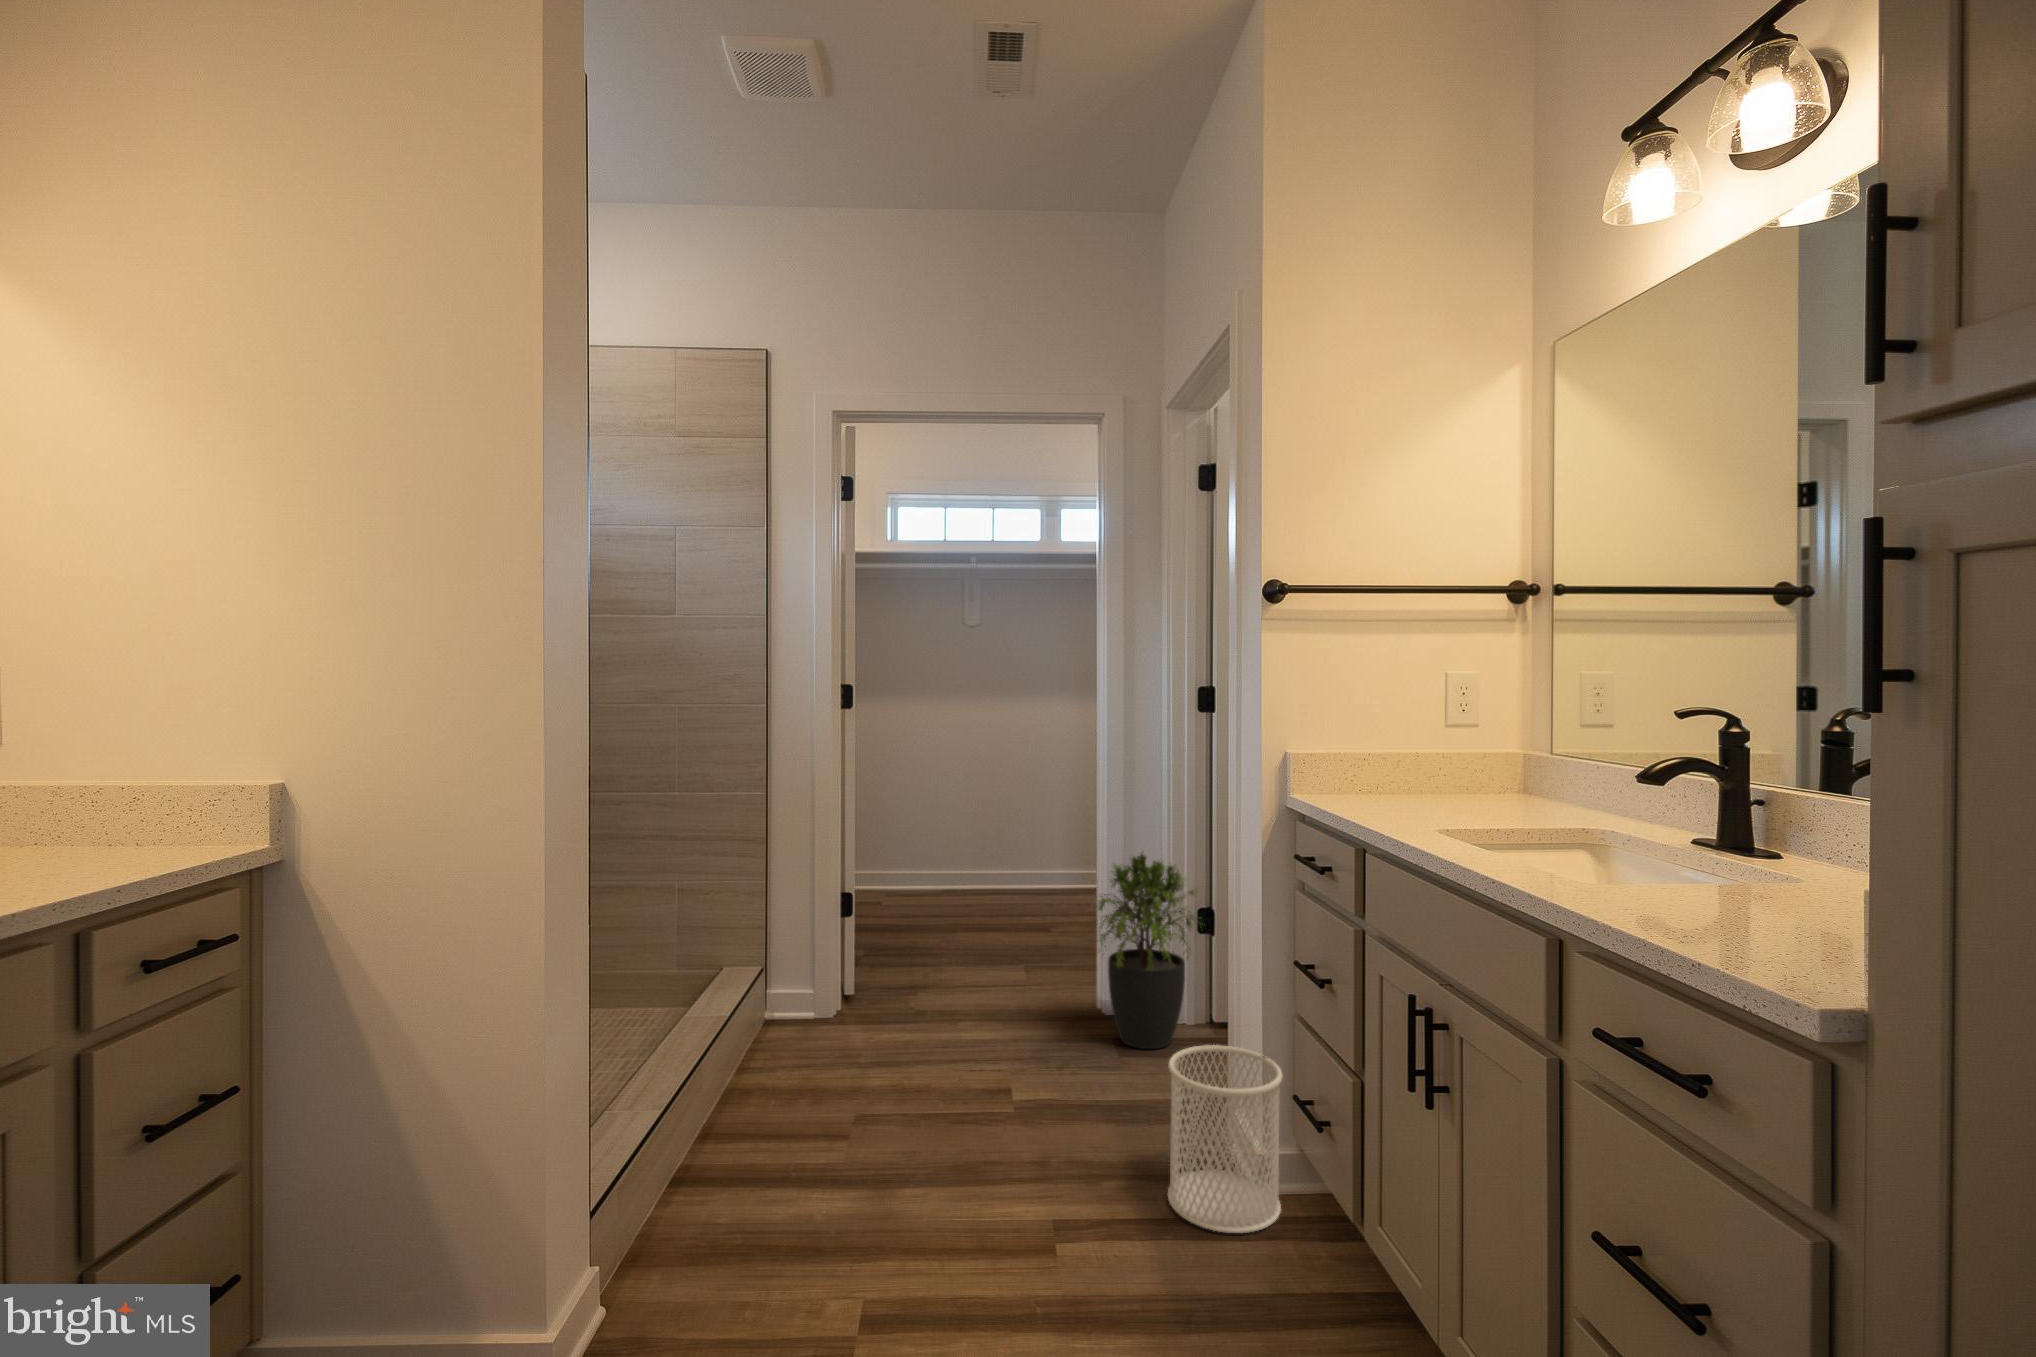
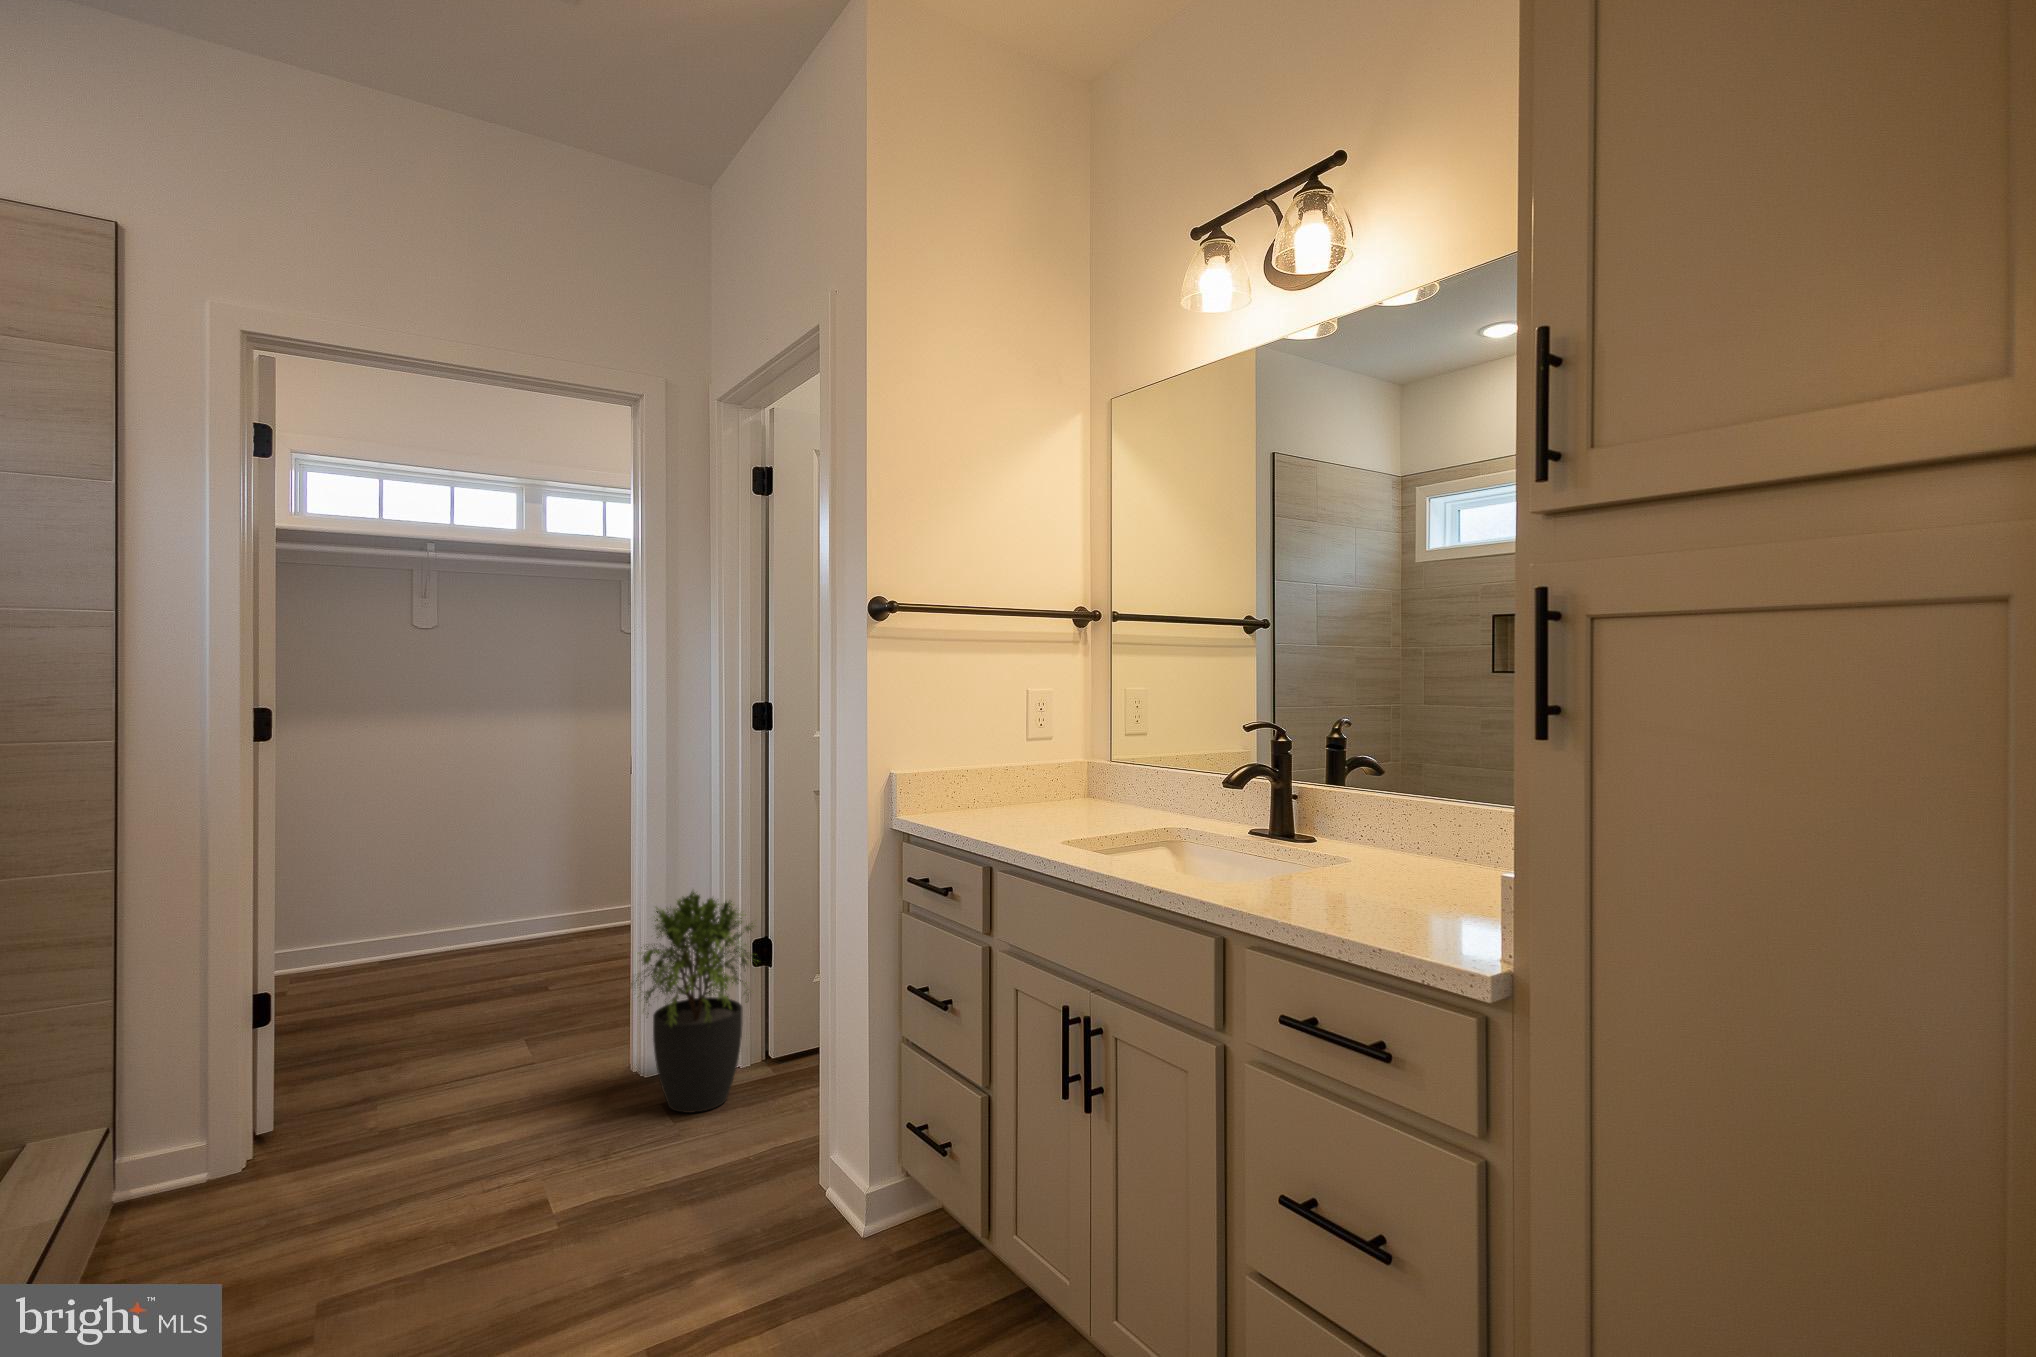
wastebasket: present [1167,1045,1283,1233] -> none [776,1089,897,1292]

